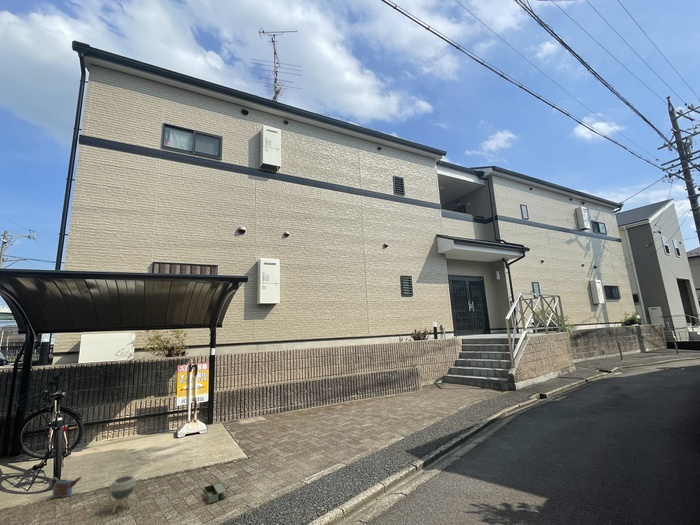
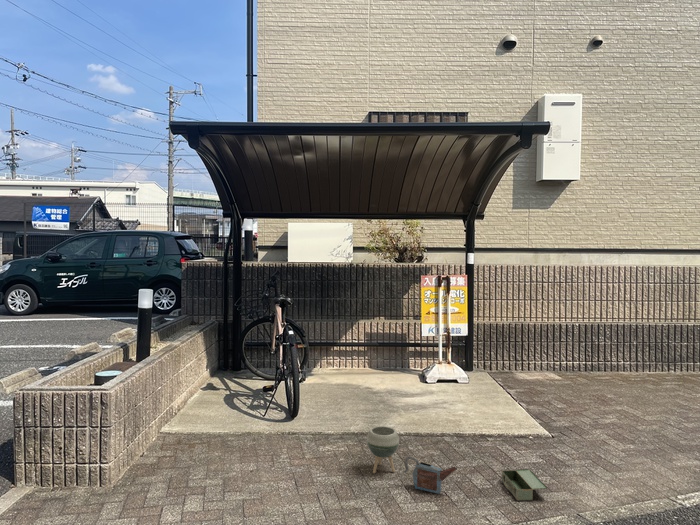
watering can: present [48,477,81,497] -> present [404,456,457,494]

